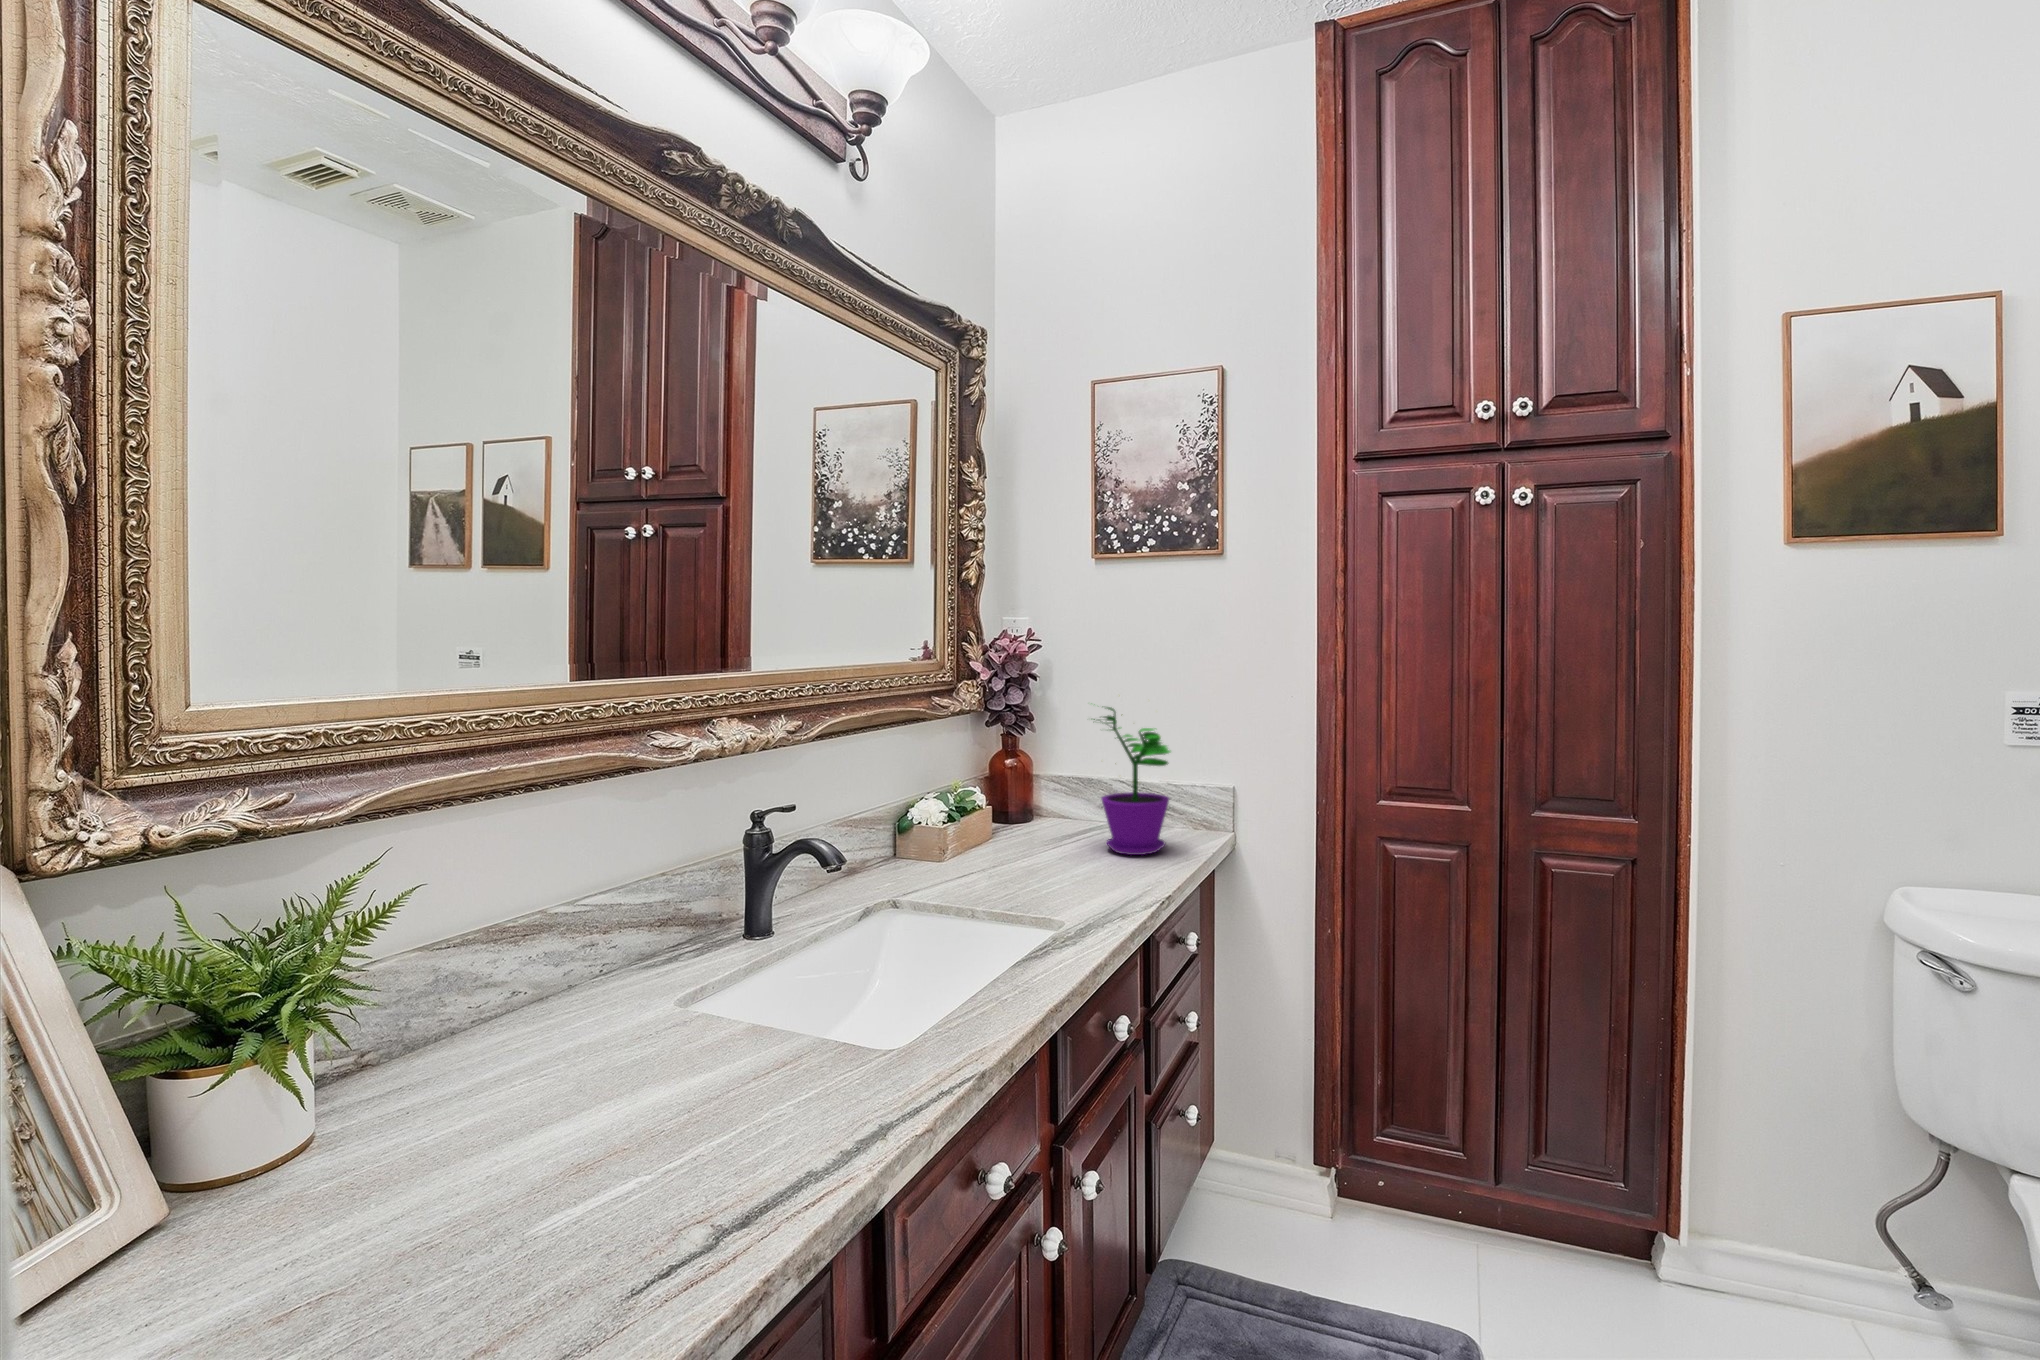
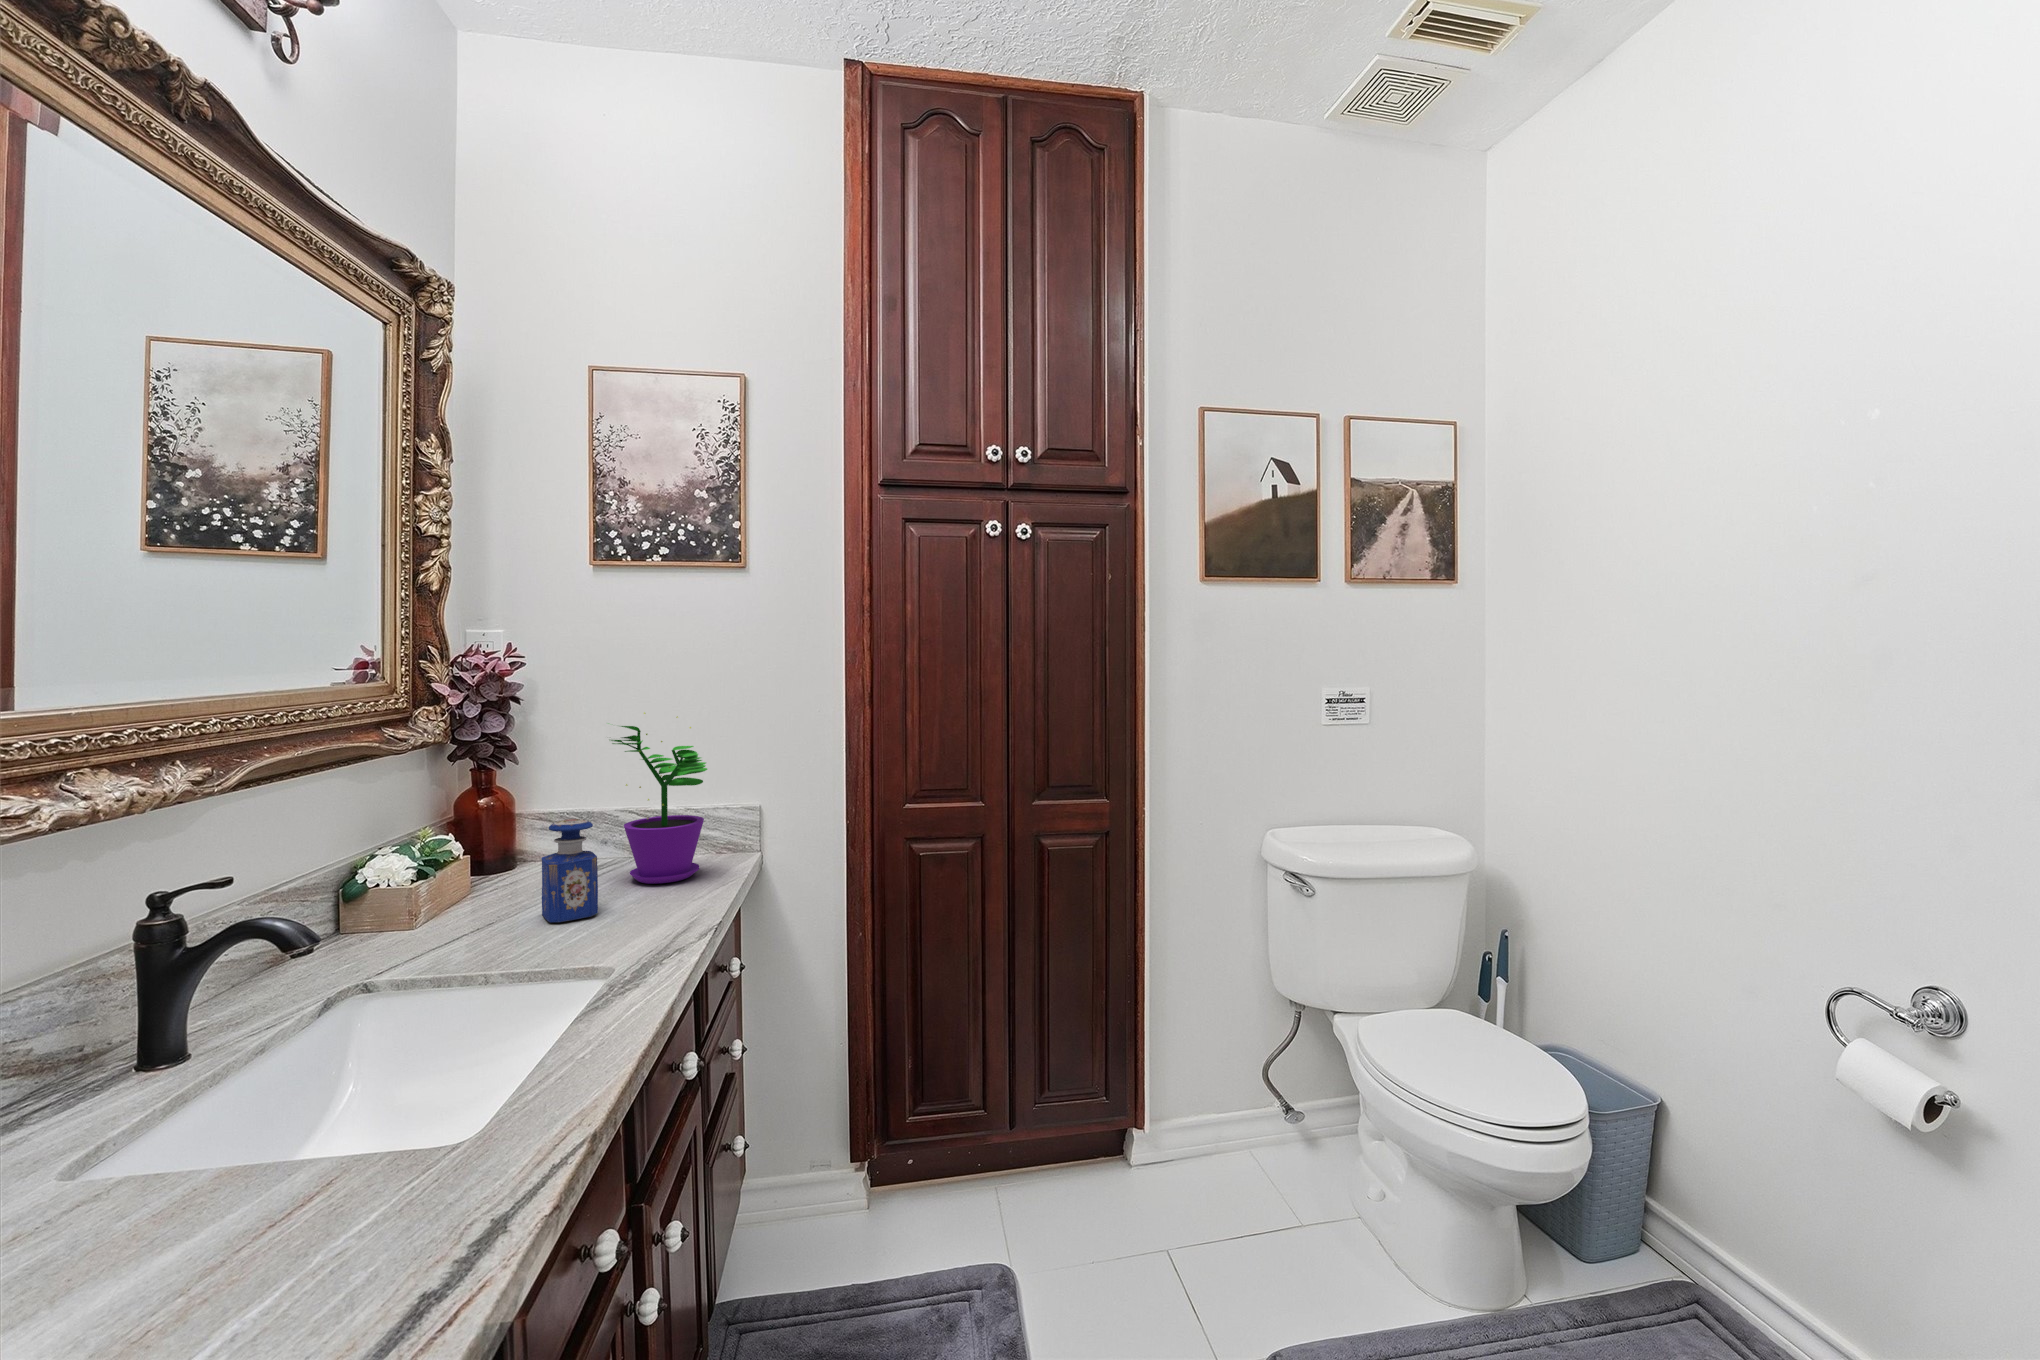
perfume bottle: none [1026,787,1067,876] -> present [541,819,598,922]

